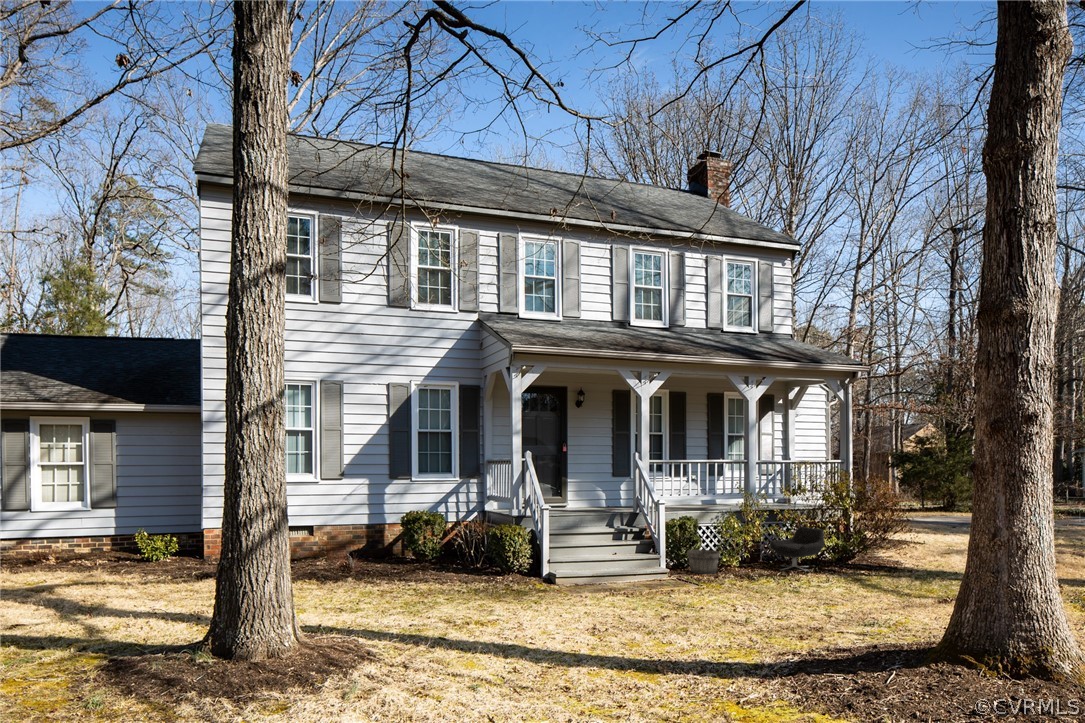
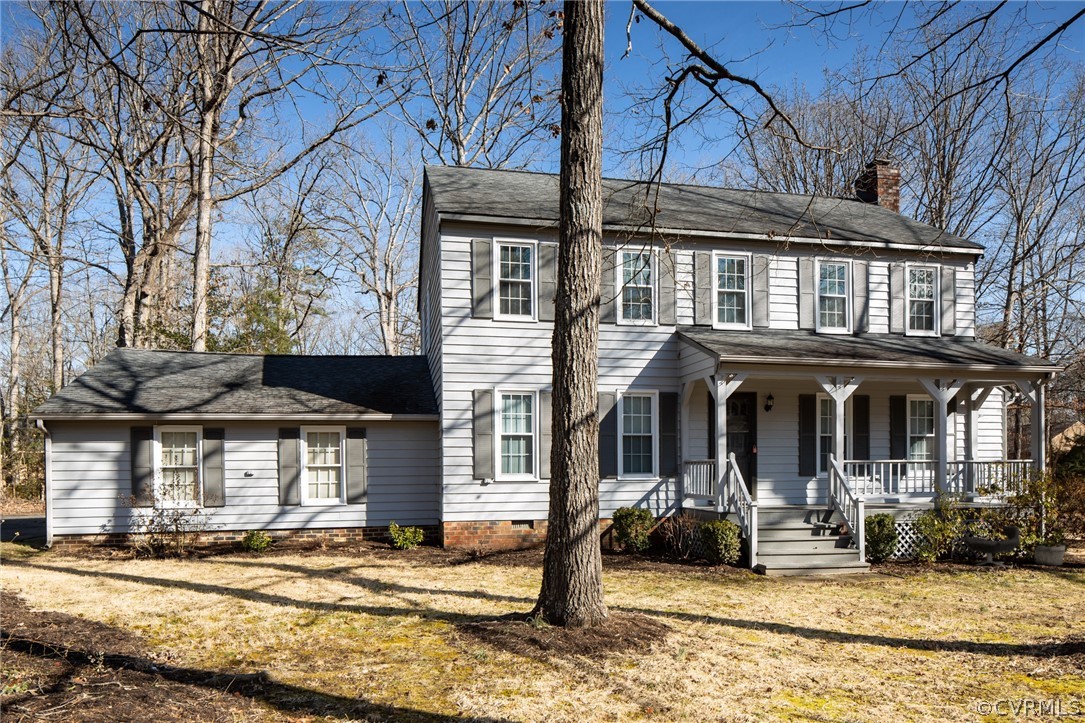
wooden bucket: present [688,547,719,574] -> present [1035,545,1065,565]

